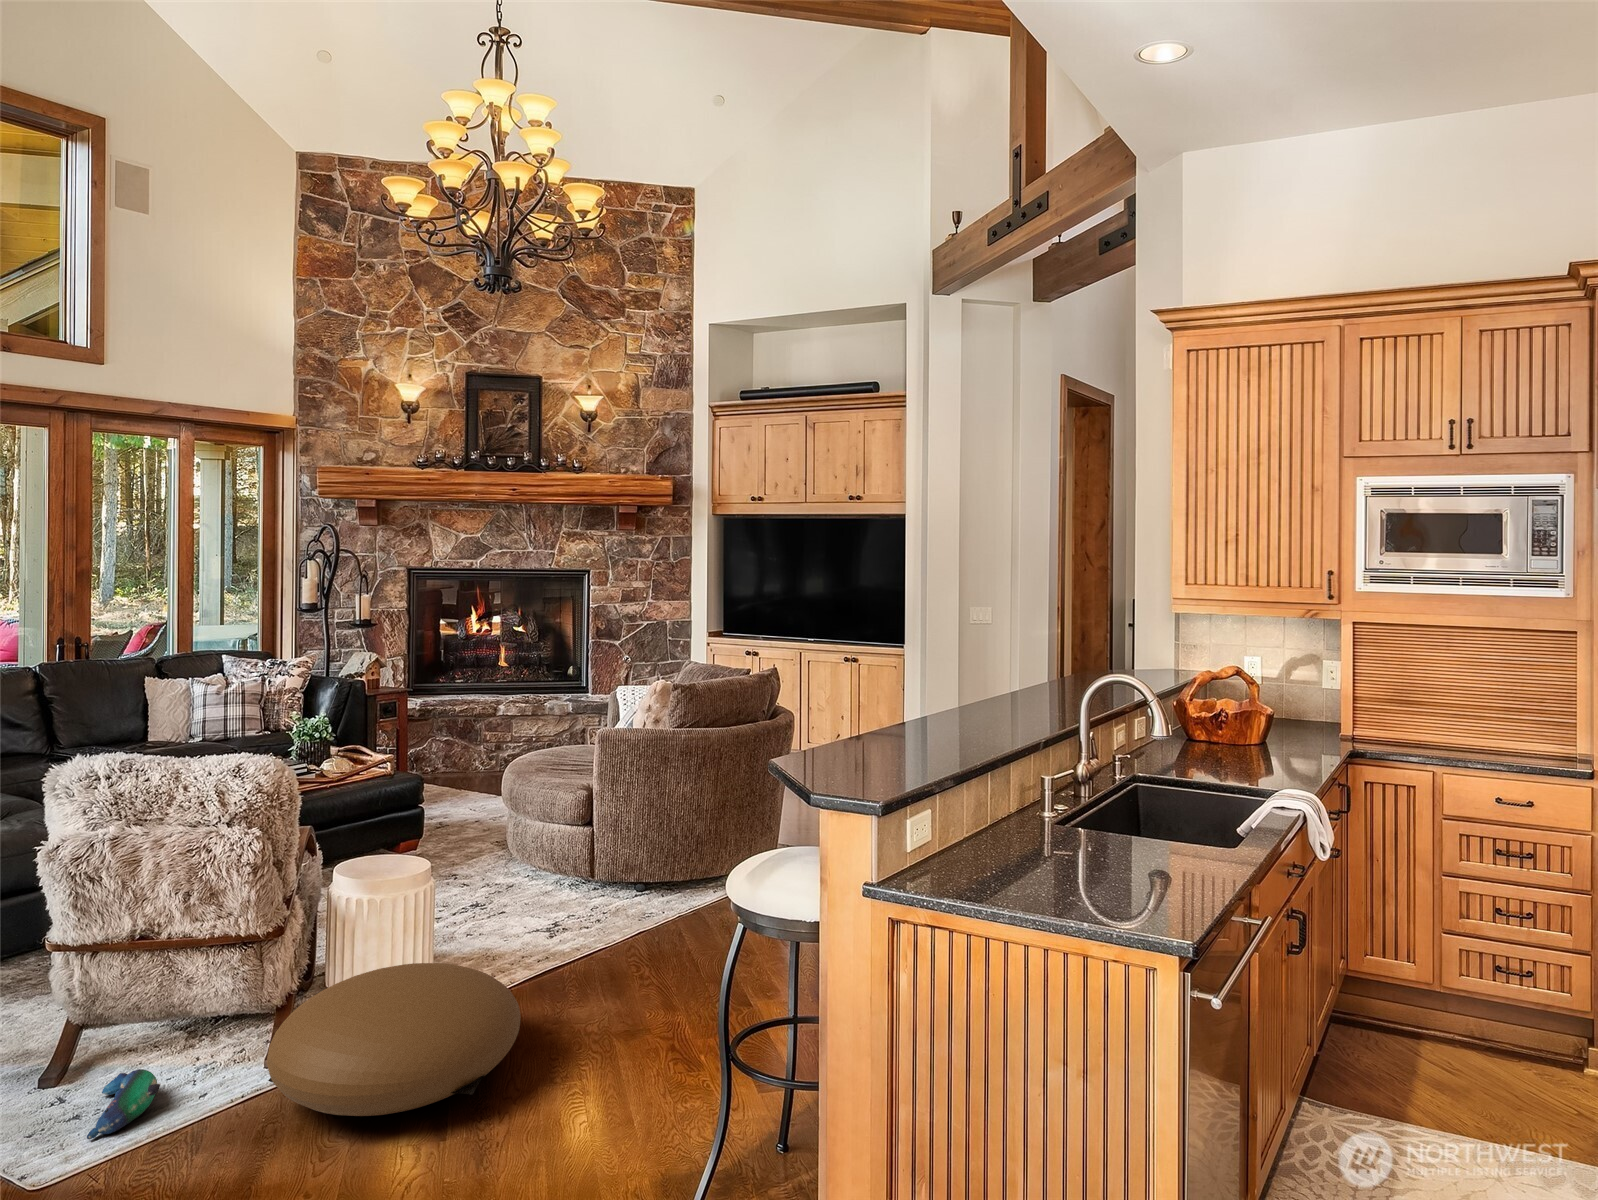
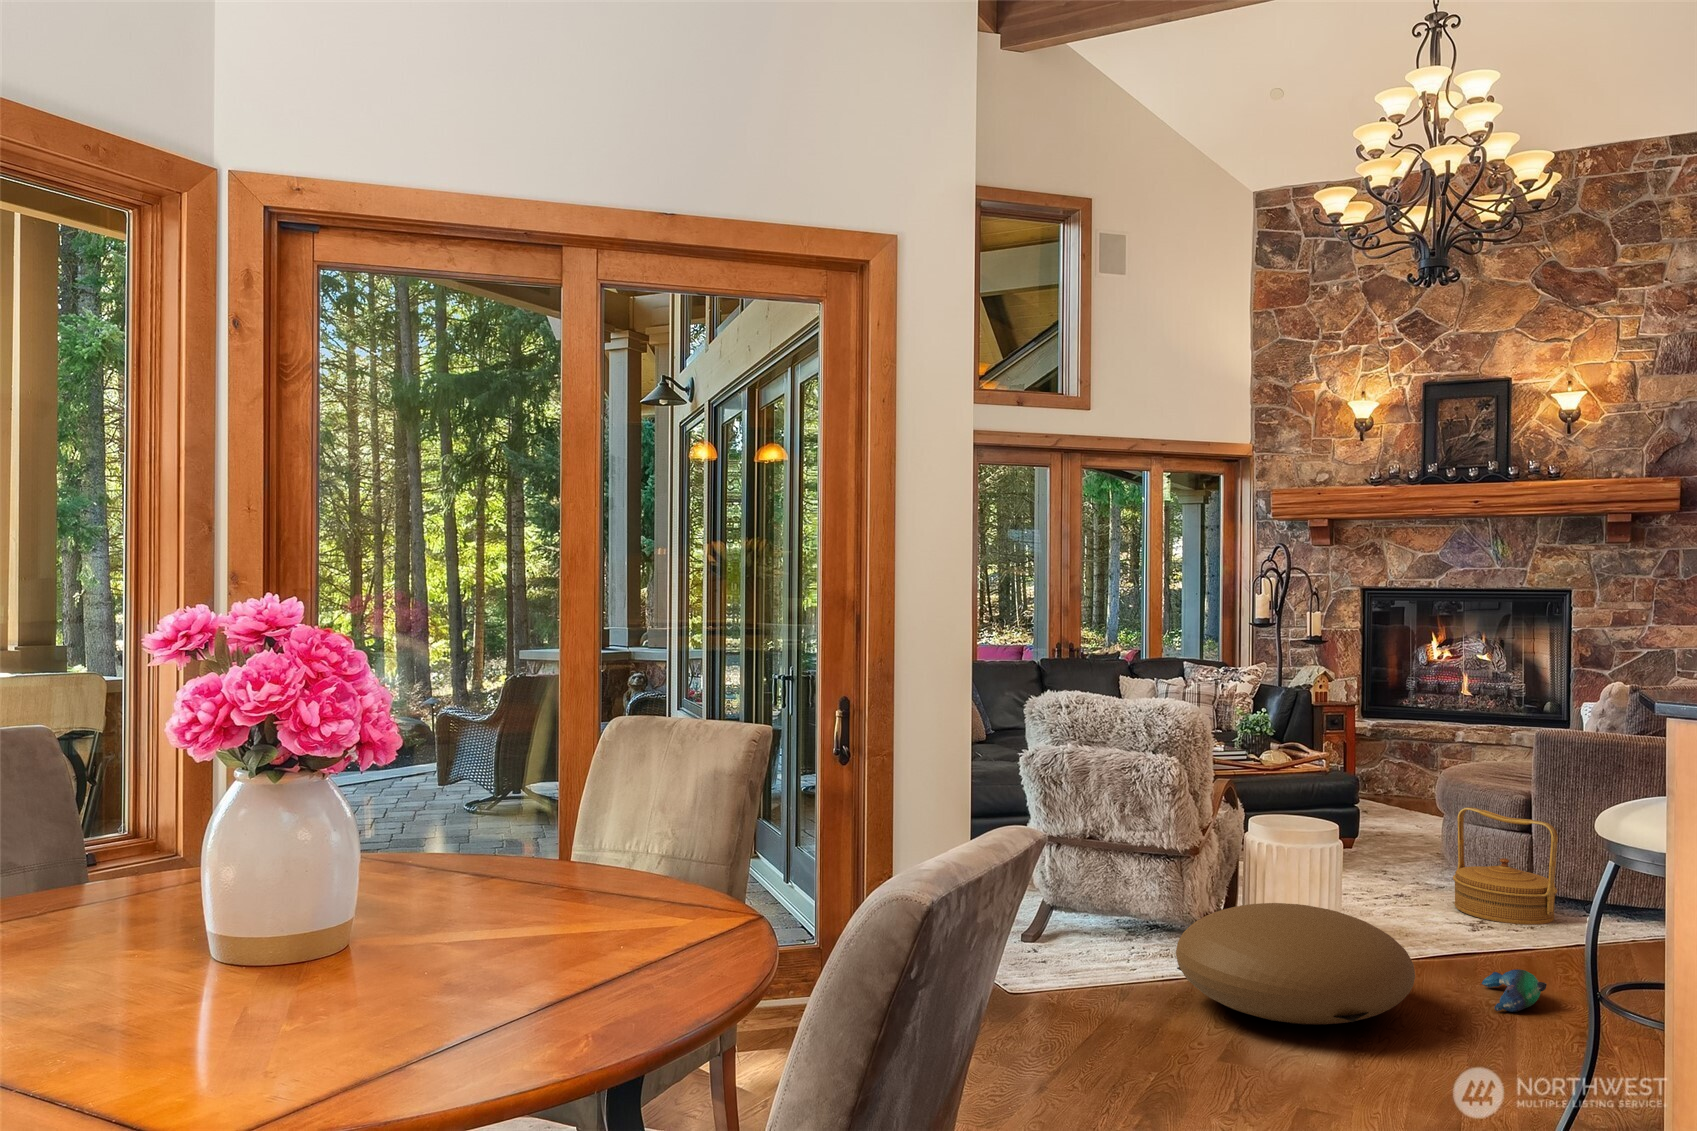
woven basket: none [519,799,607,905] -> present [1453,807,1558,925]
plush toy: present [87,1069,161,1140] -> present [1482,969,1547,1012]

